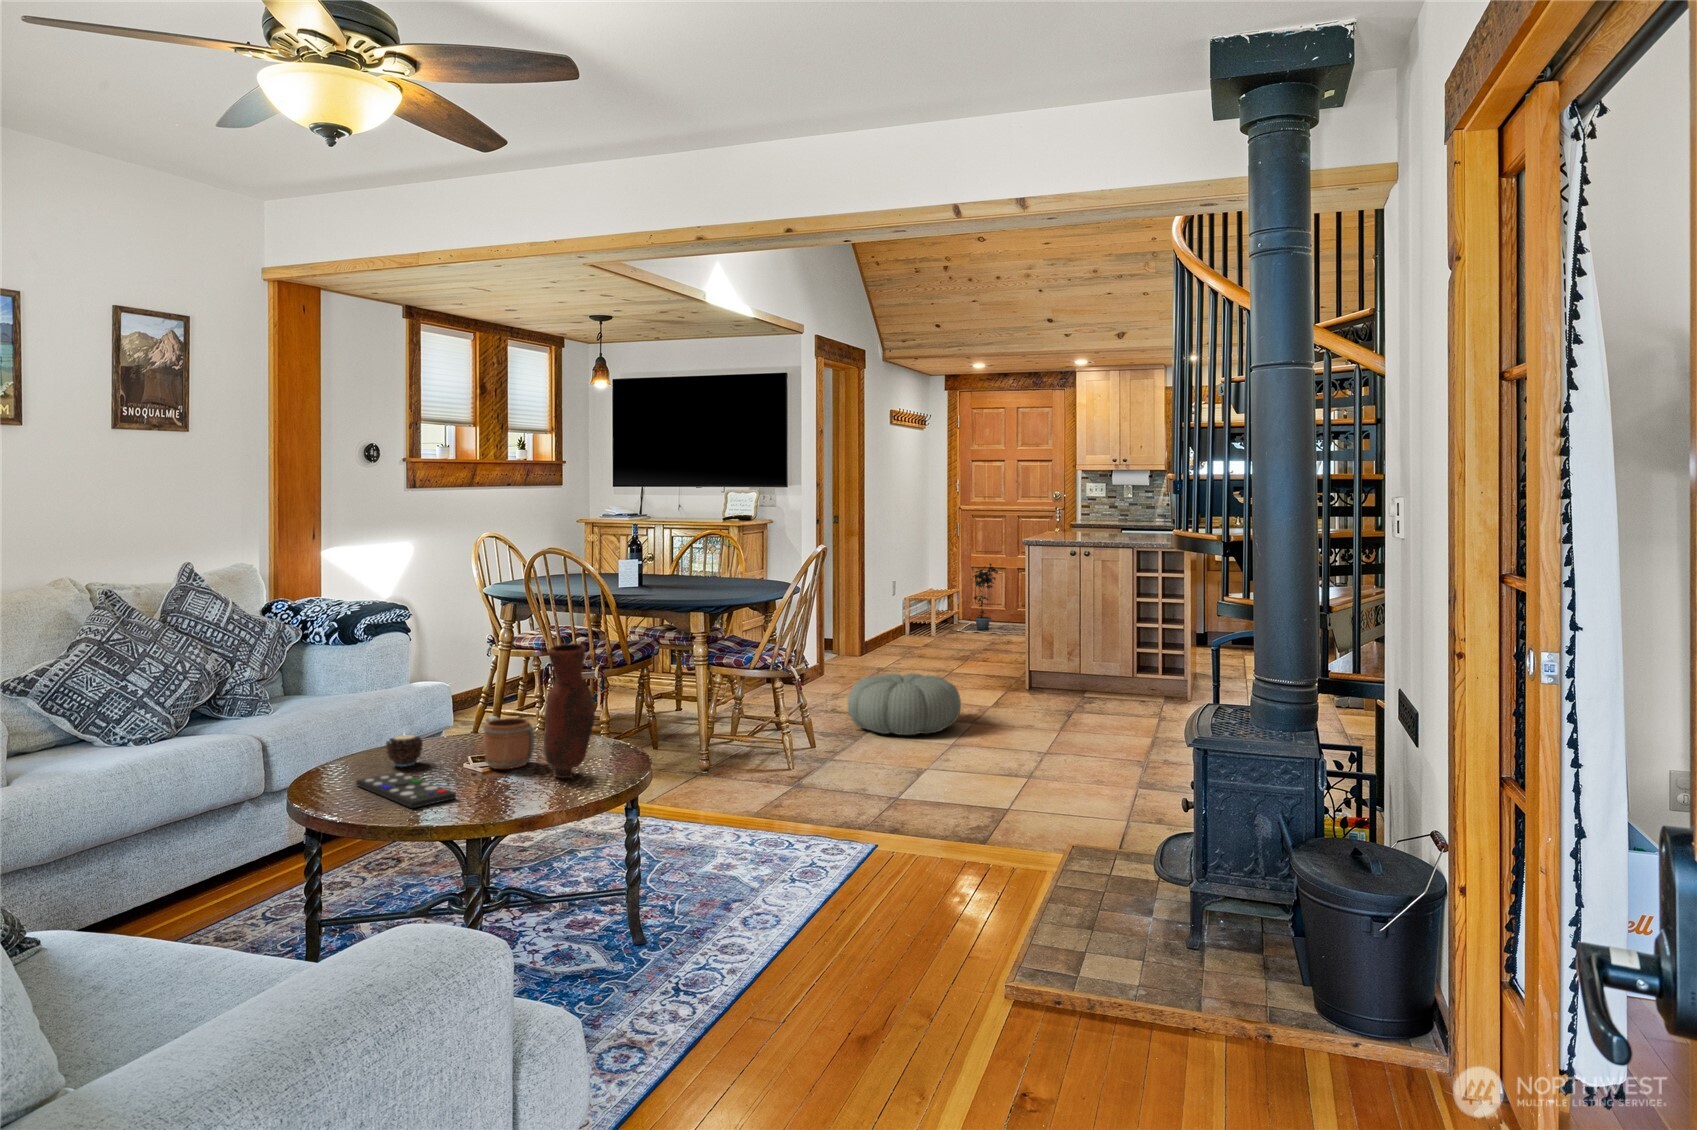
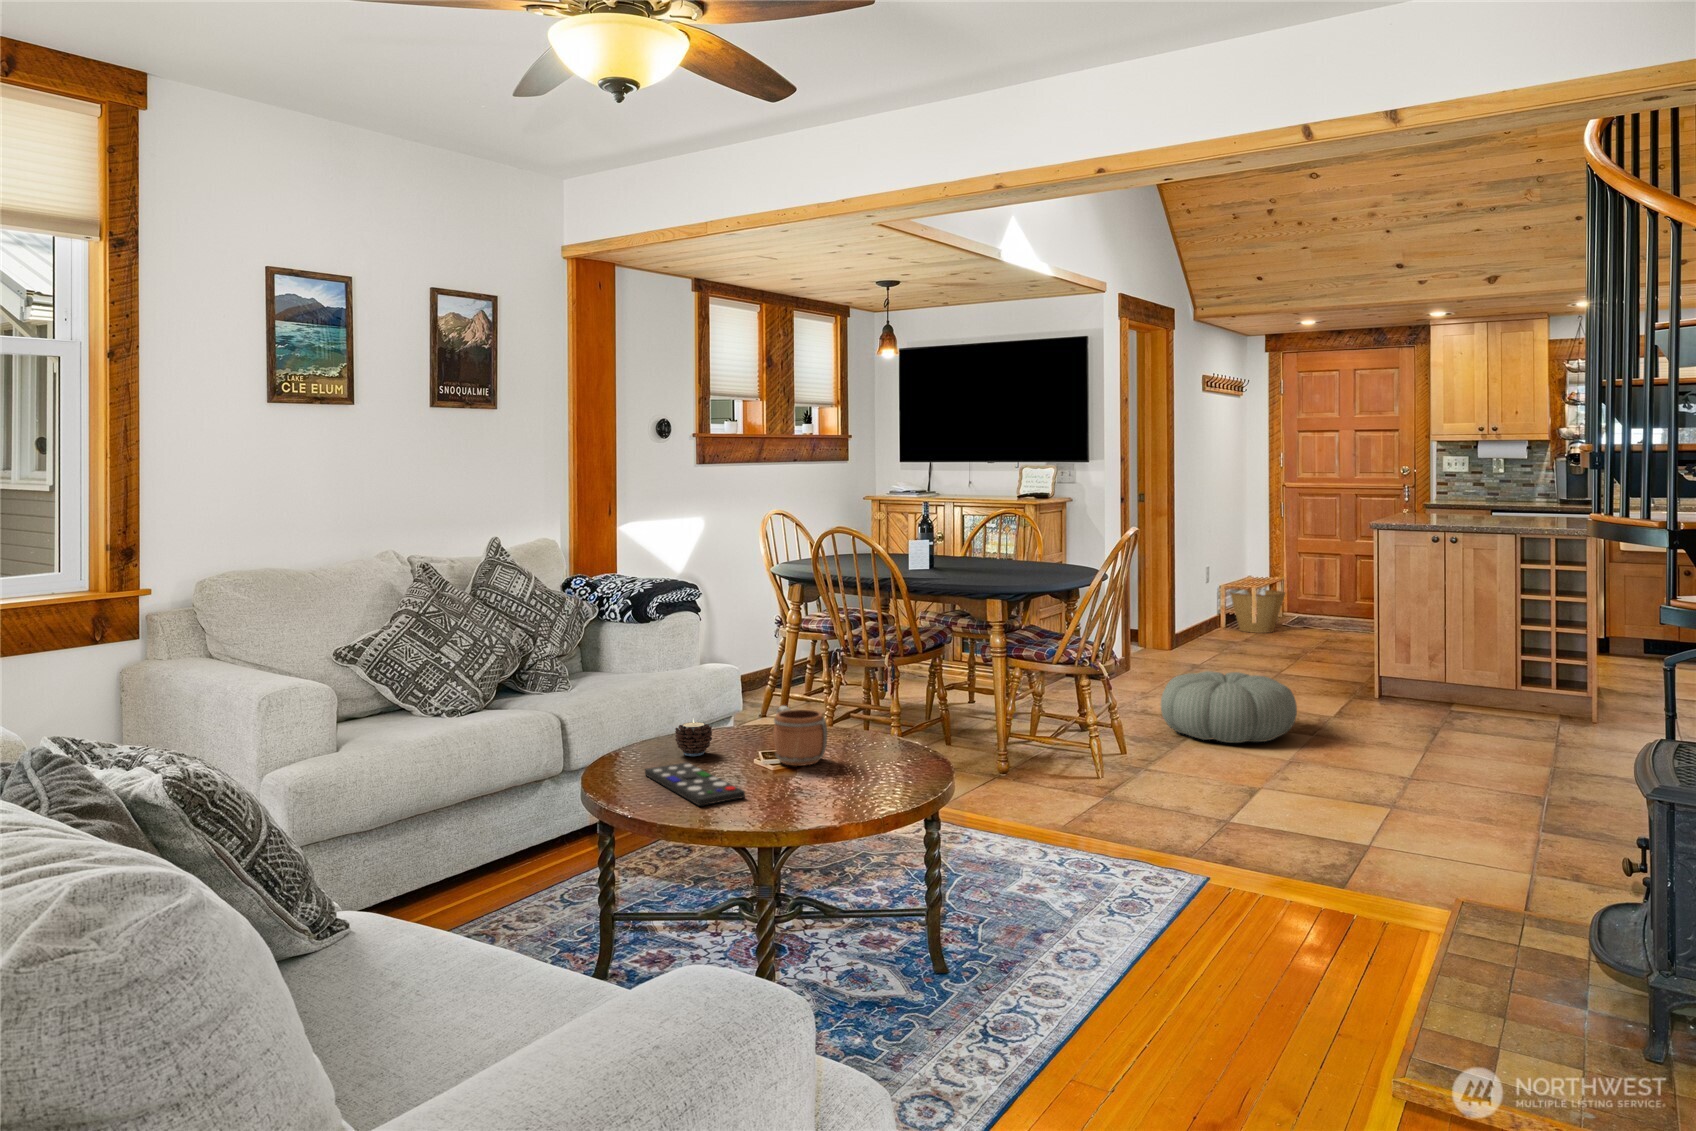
potted plant: present [973,564,998,630] -> none [1292,549,1327,624]
basket: none [915,600,964,639] -> present [1230,590,1285,633]
vase: present [544,643,595,778] -> none [839,629,895,781]

